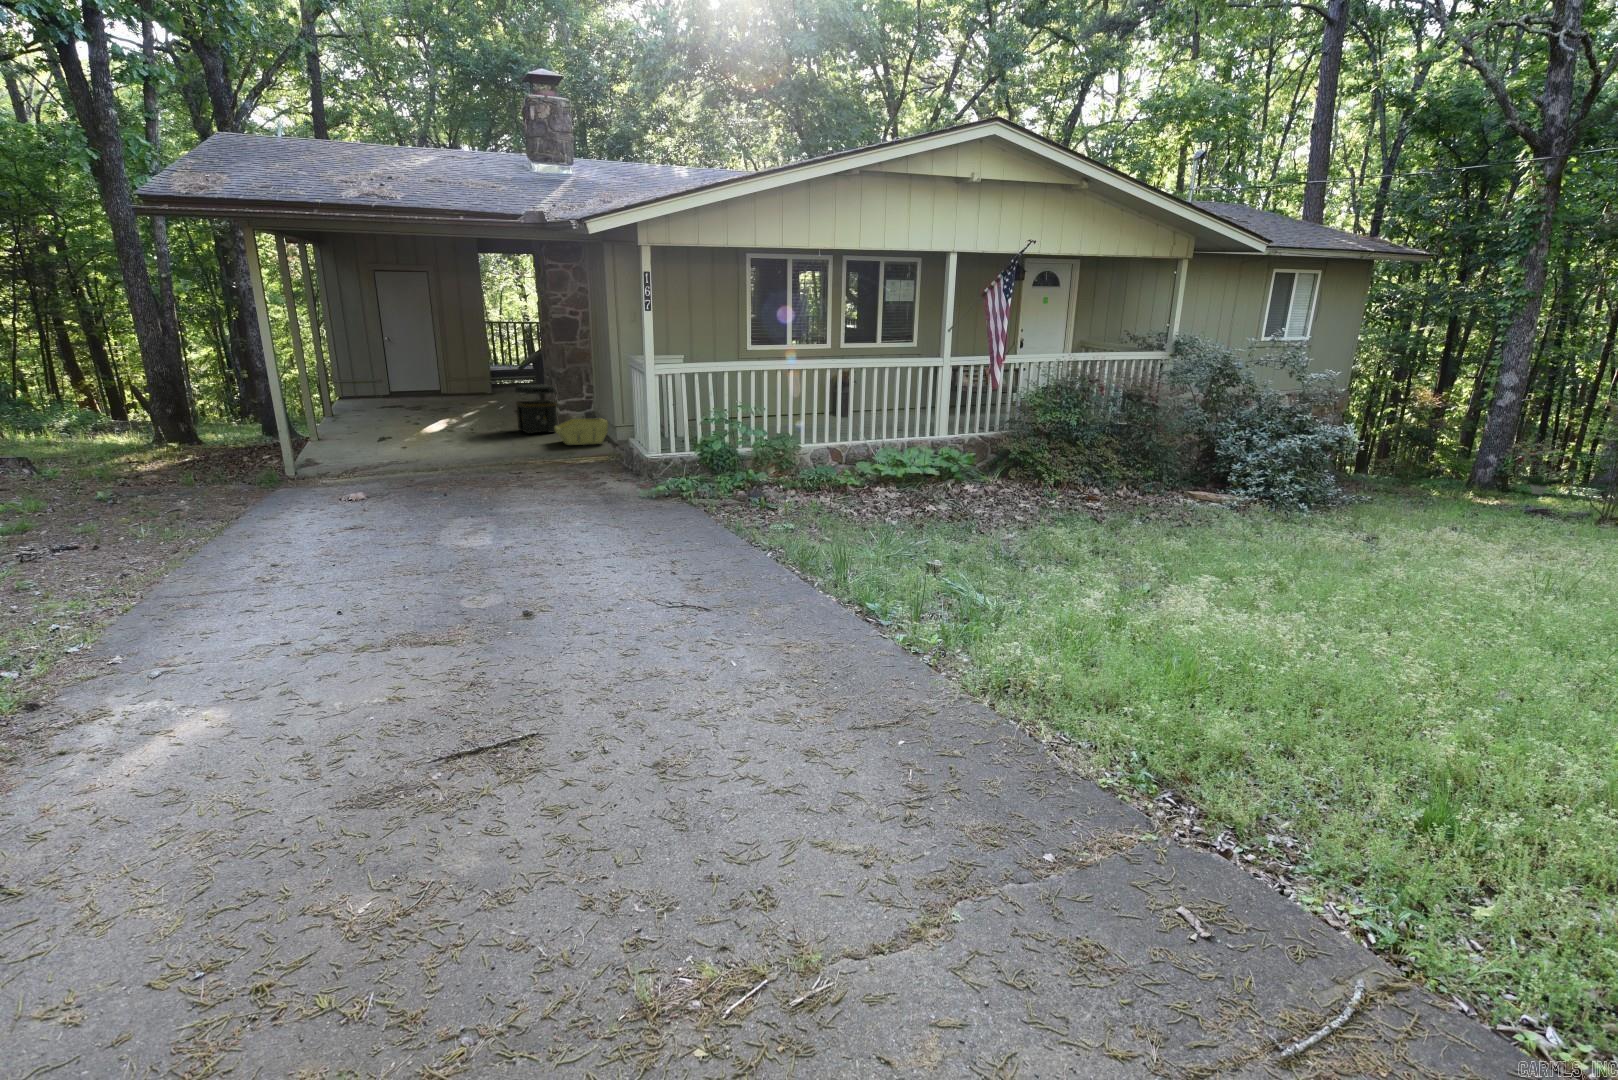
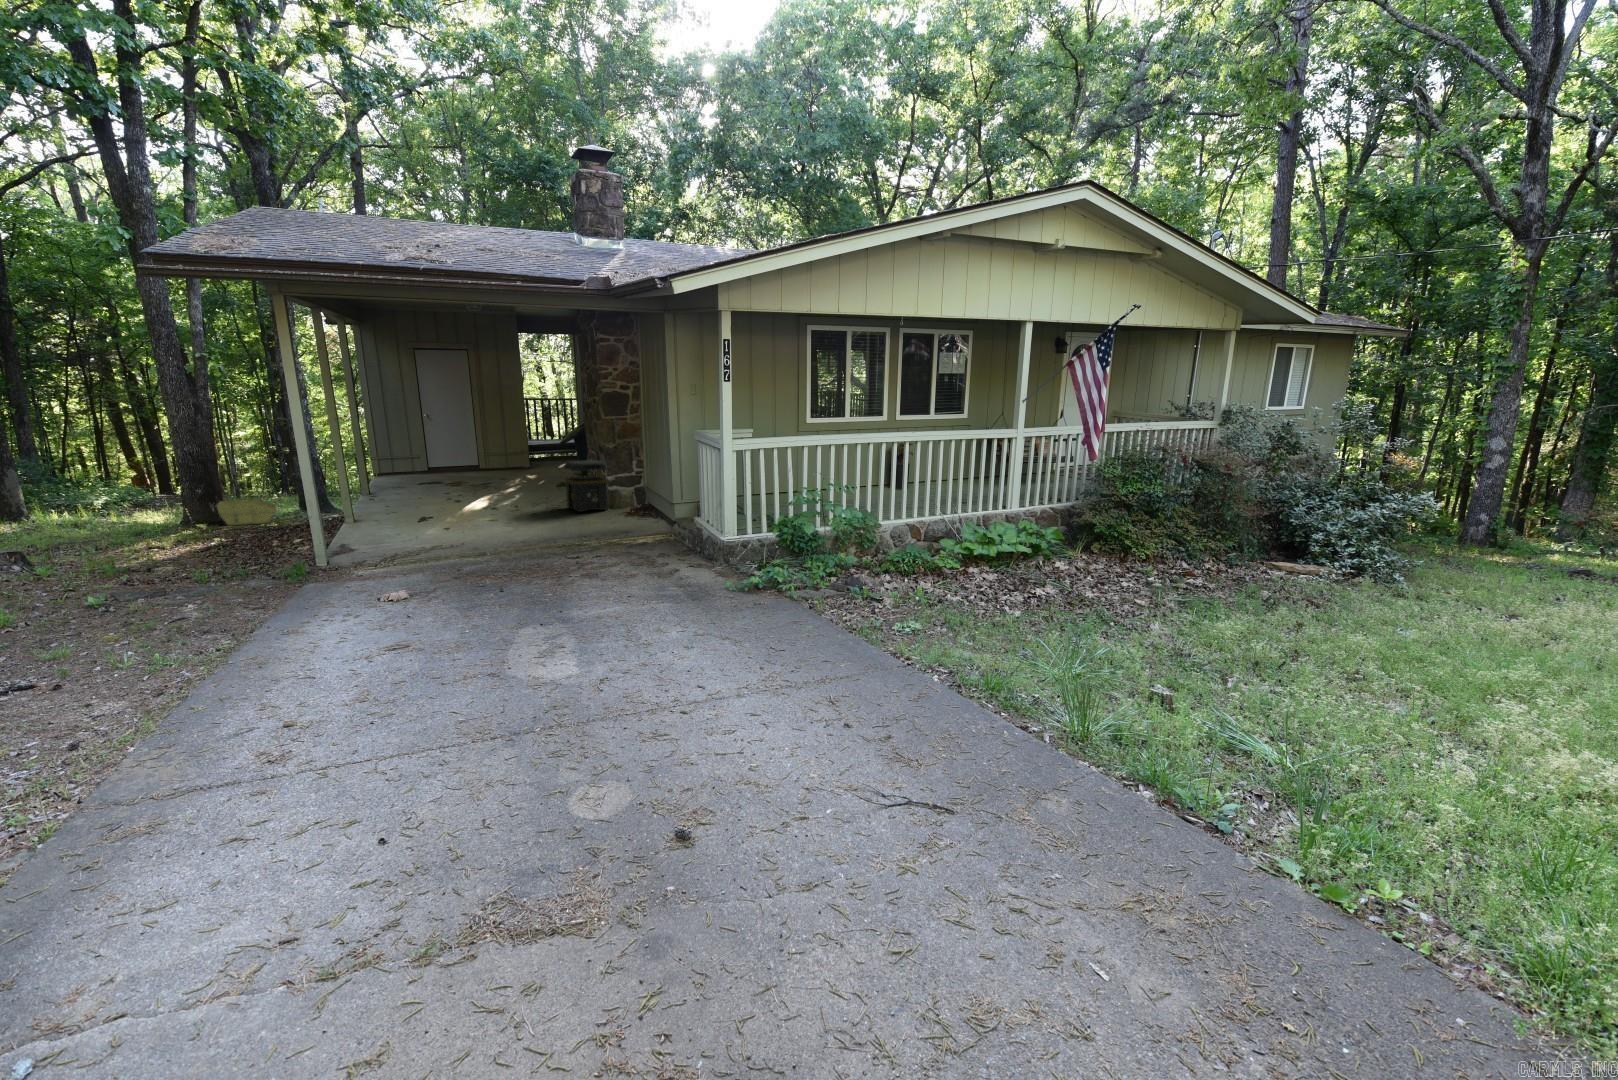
storage bin: present [554,418,608,445] -> present [217,500,278,526]
potted plant: present [1520,476,1564,495] -> none [1535,535,1588,553]

